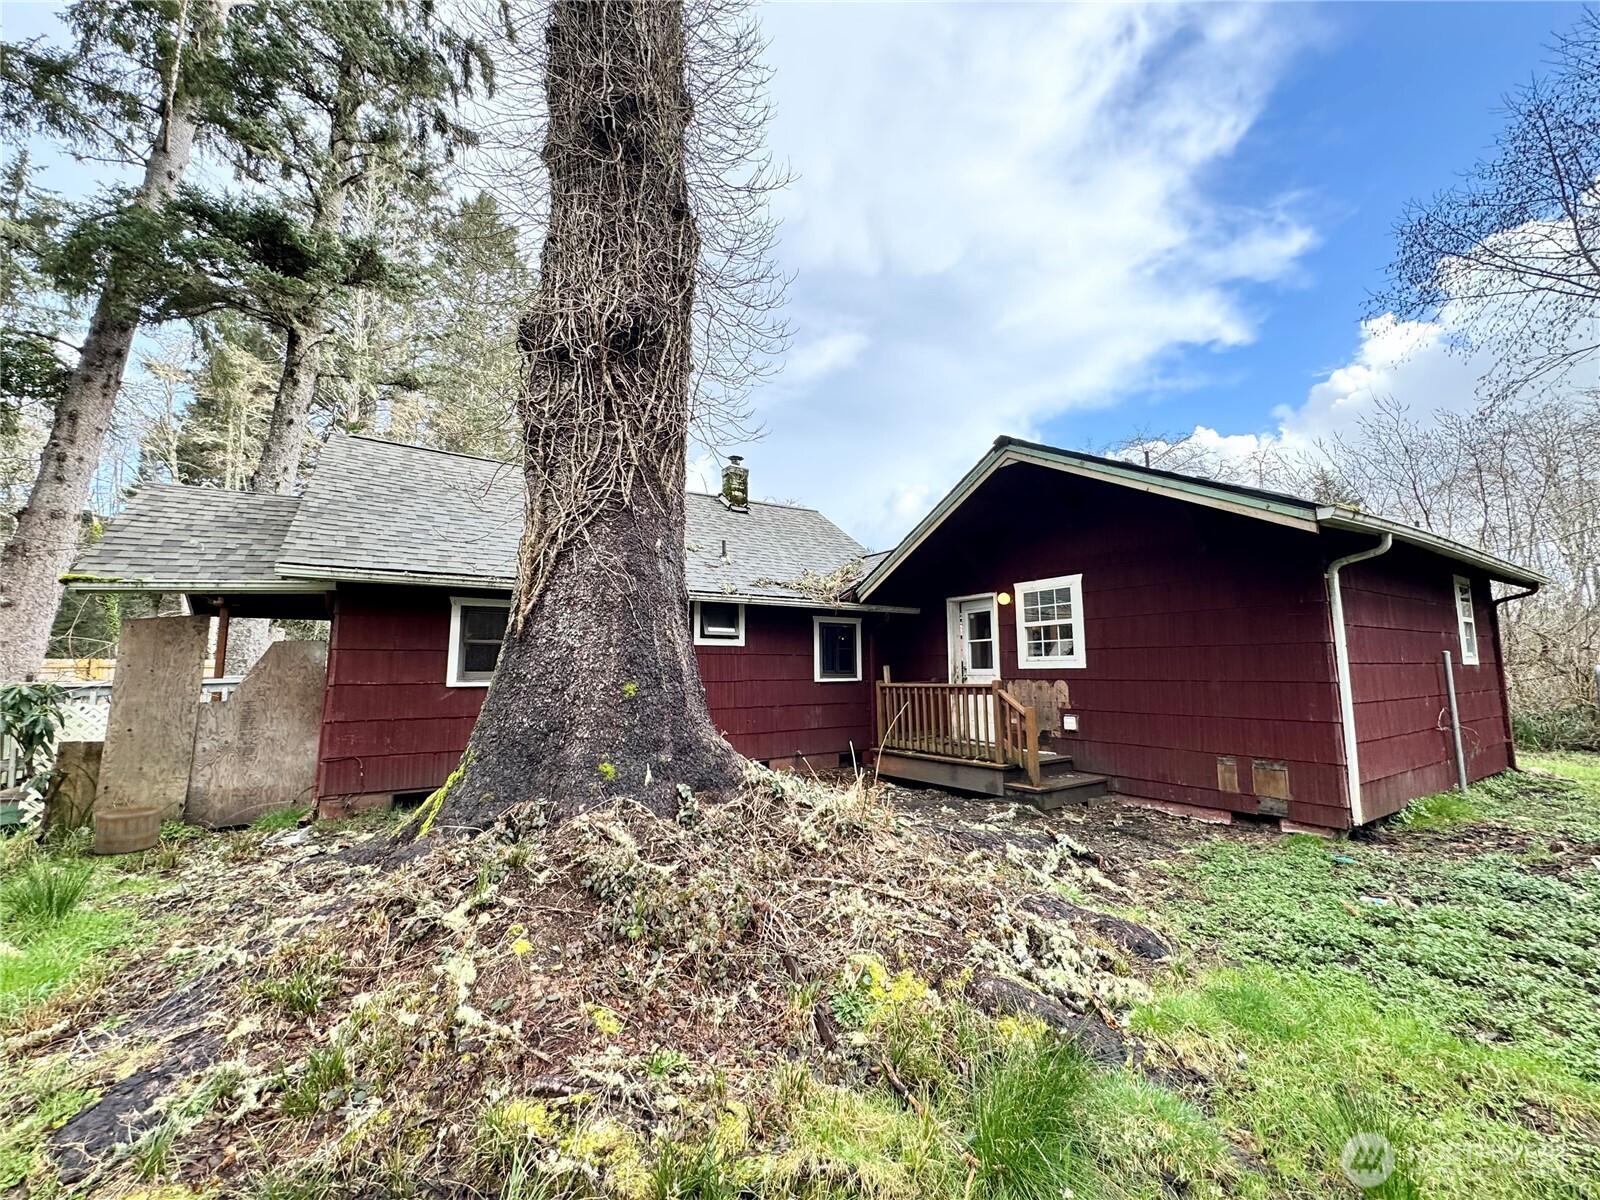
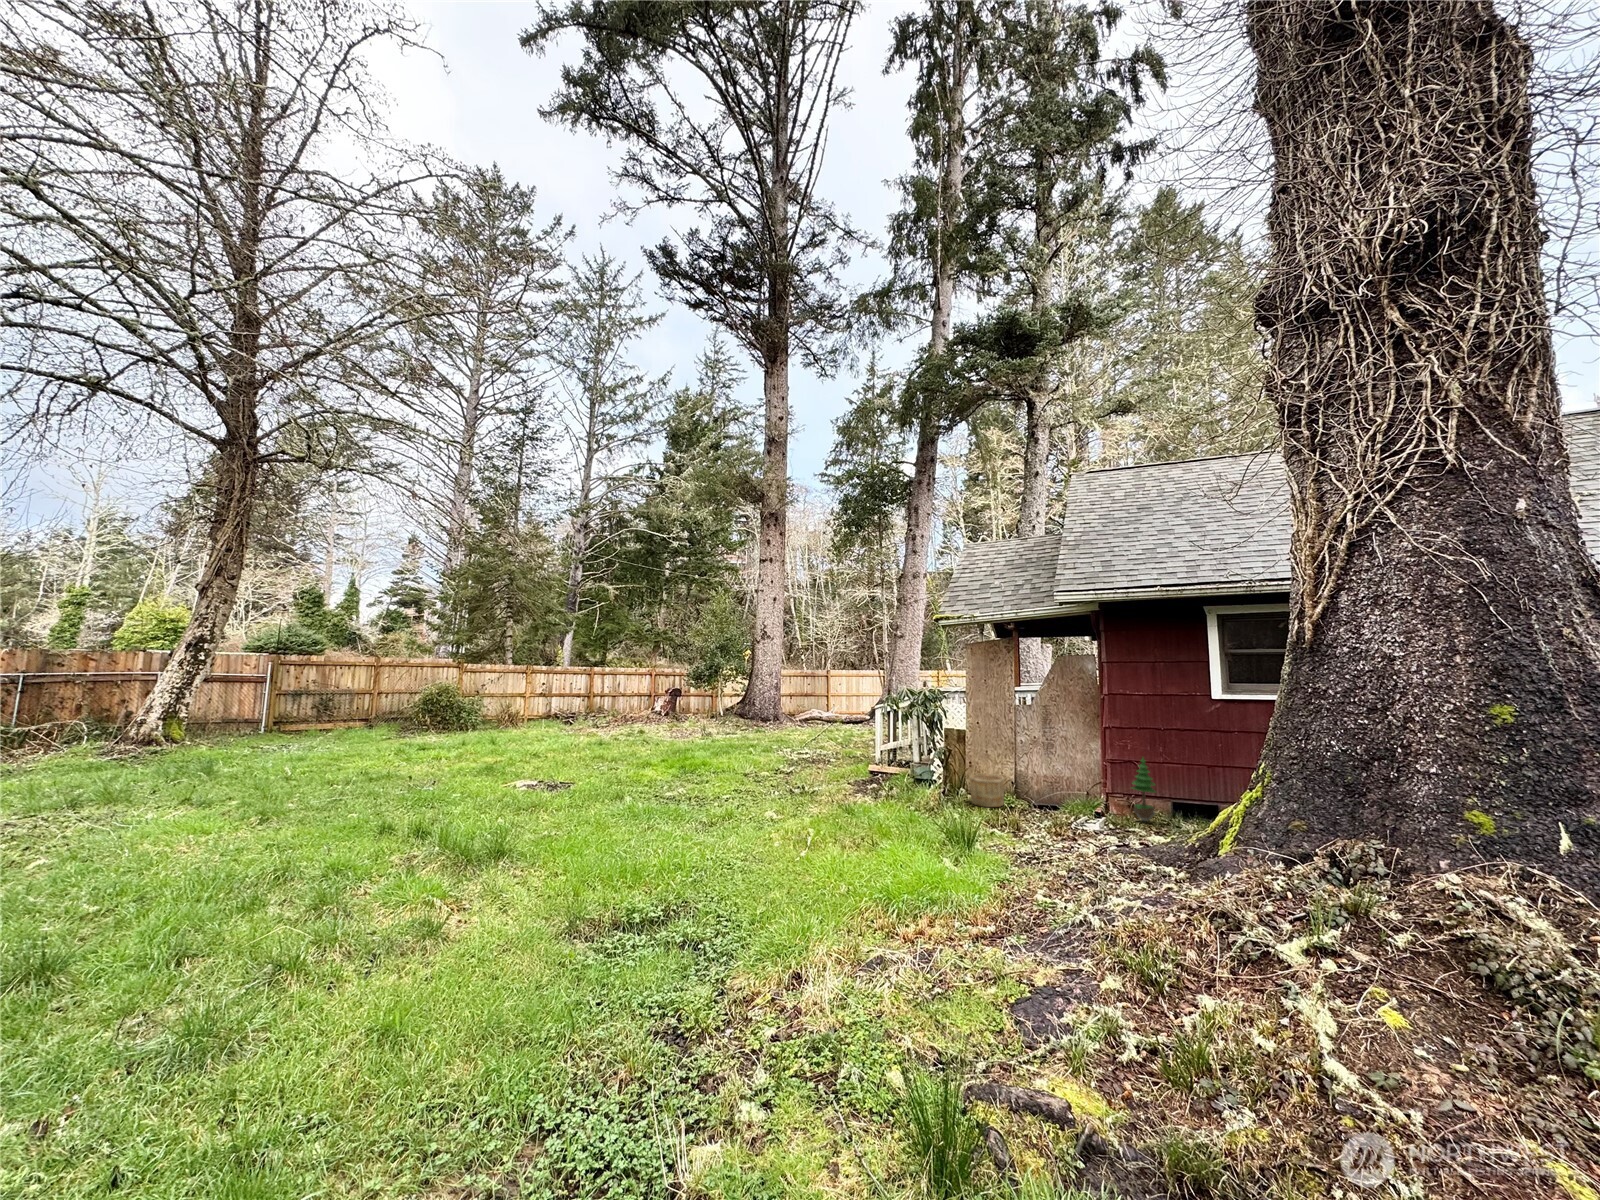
potted tree: none [350,754,380,827] -> present [1132,758,1156,822]

